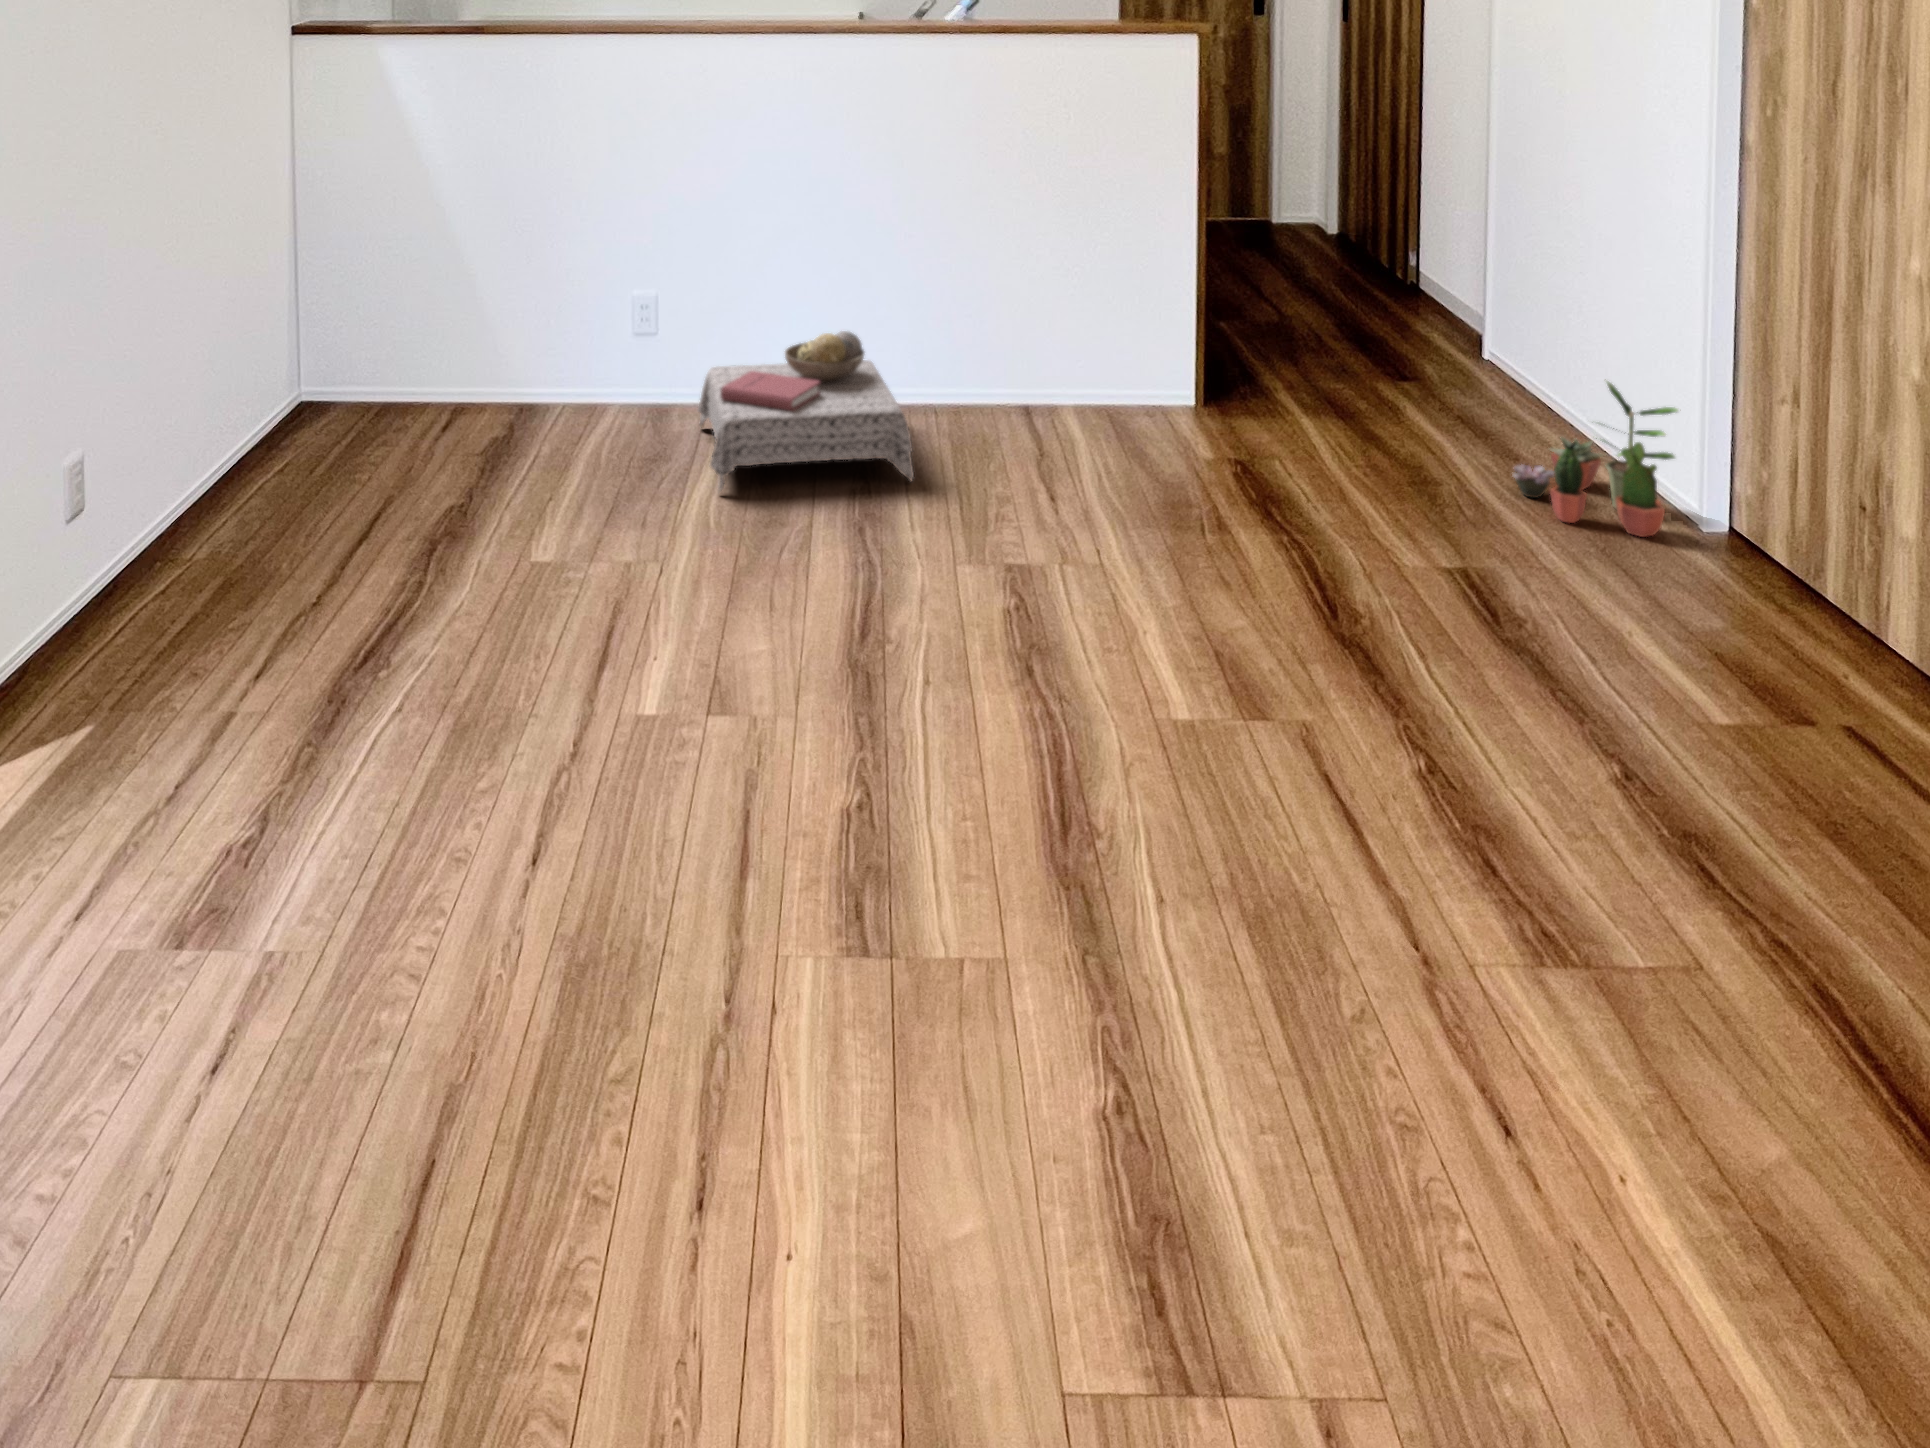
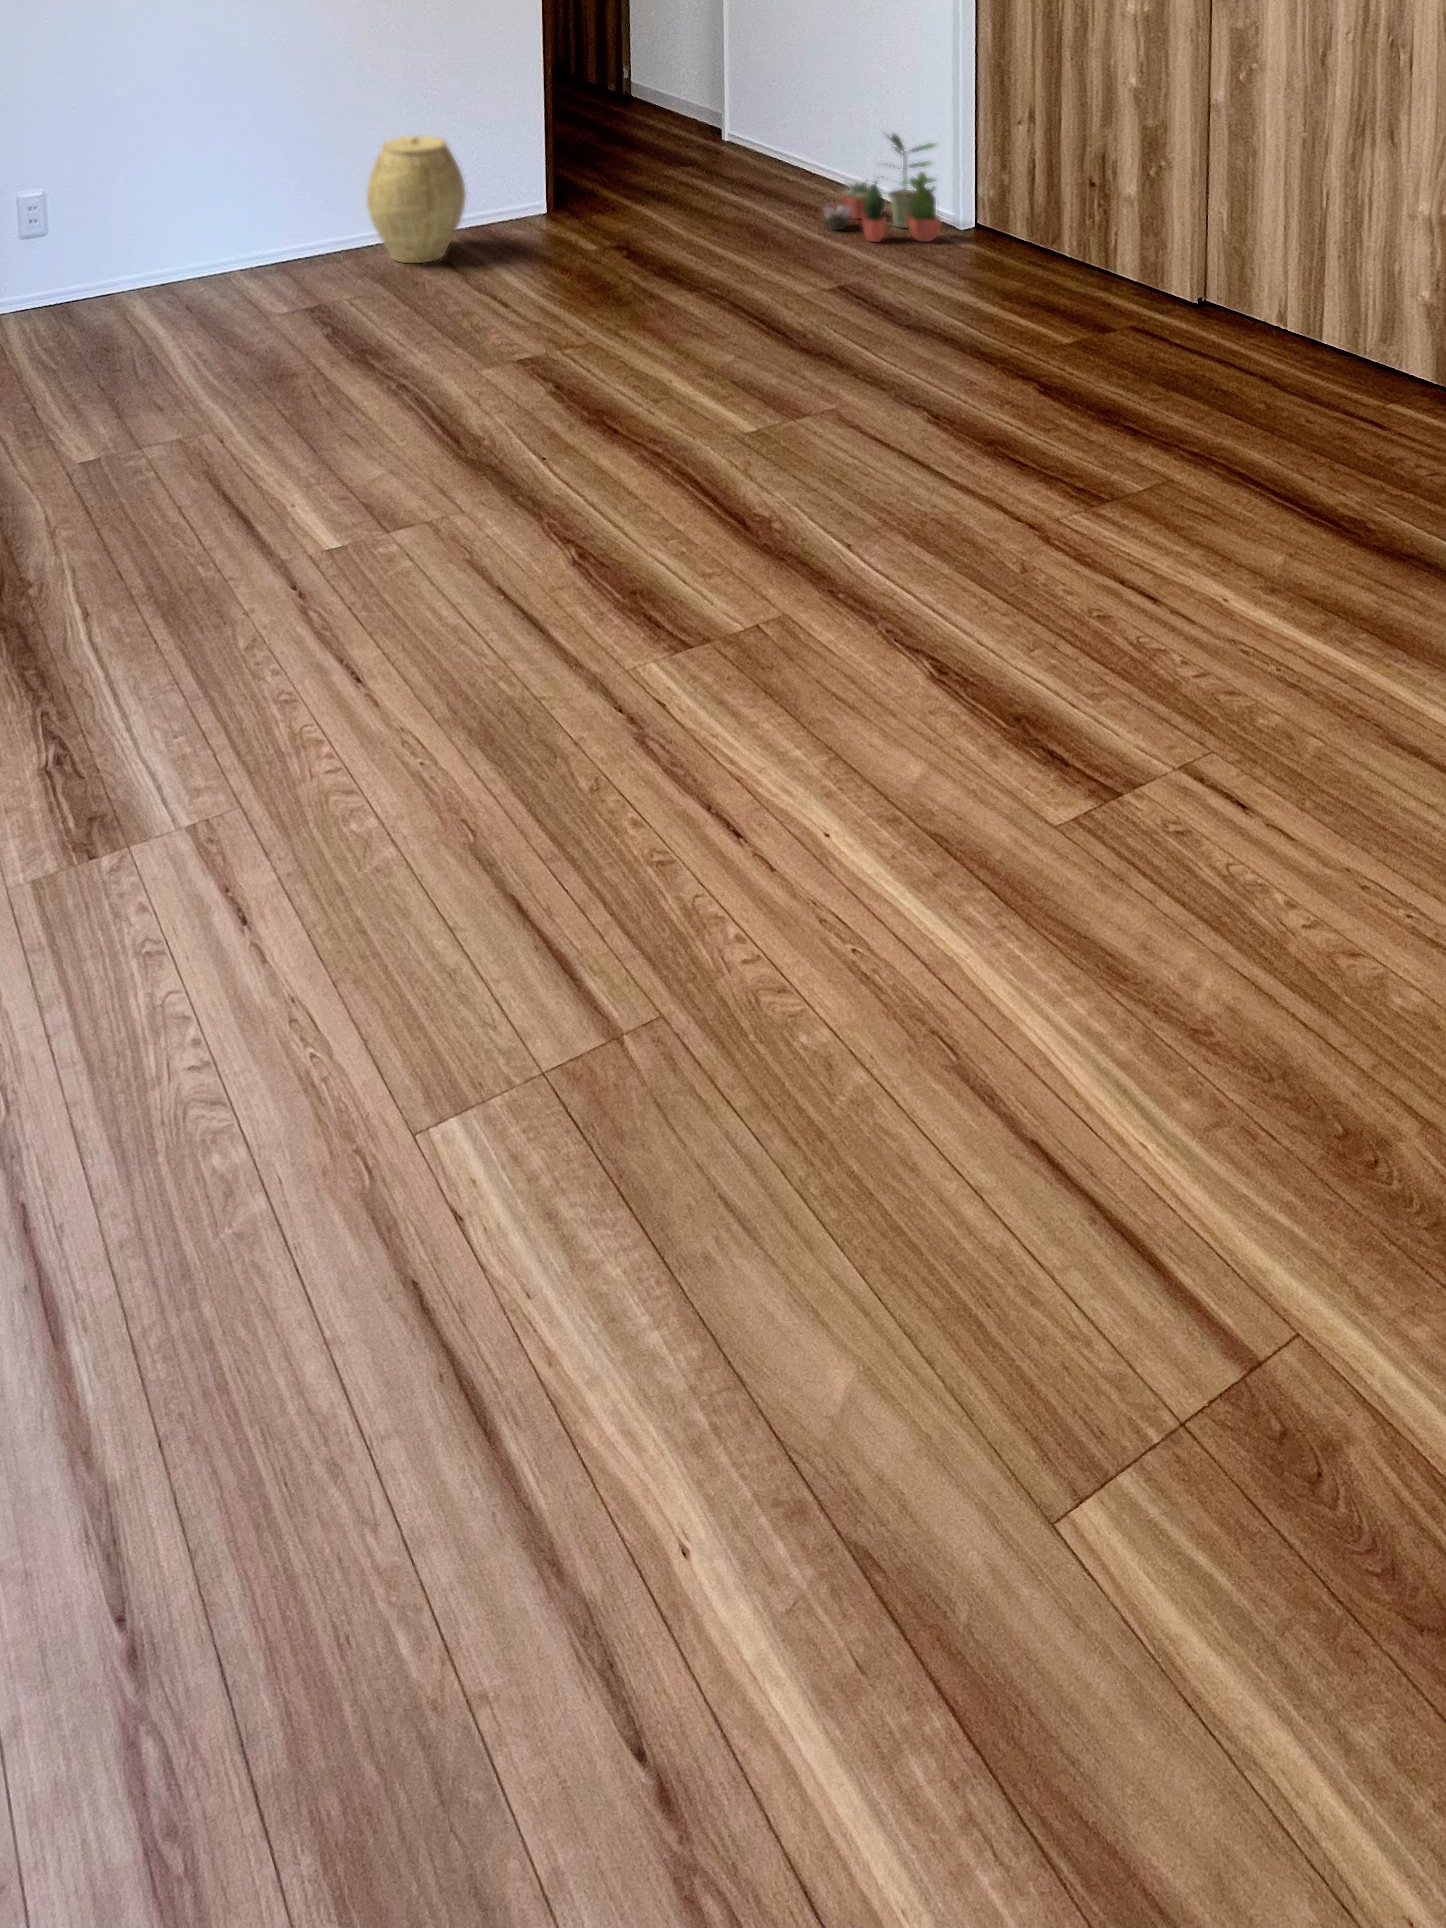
woven basket: none [964,298,1072,439] -> present [367,136,466,263]
ottoman: present [698,331,914,491] -> none [126,188,373,357]

